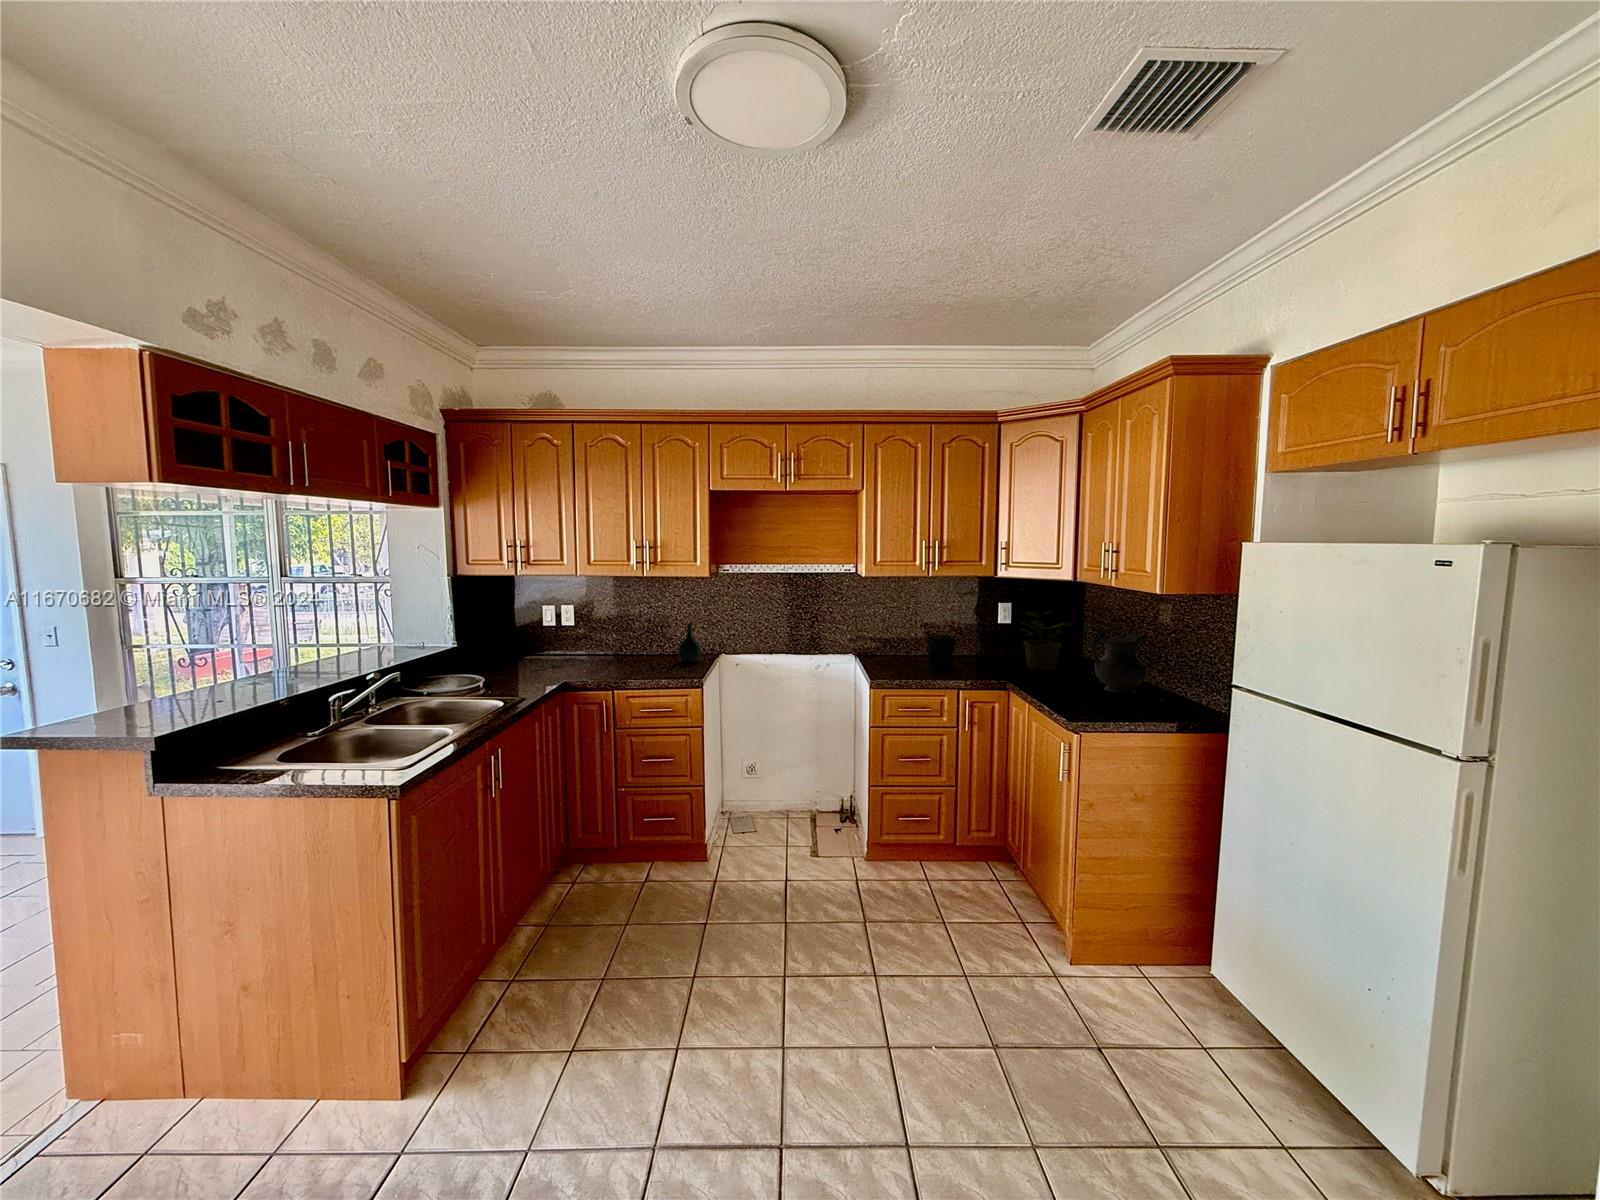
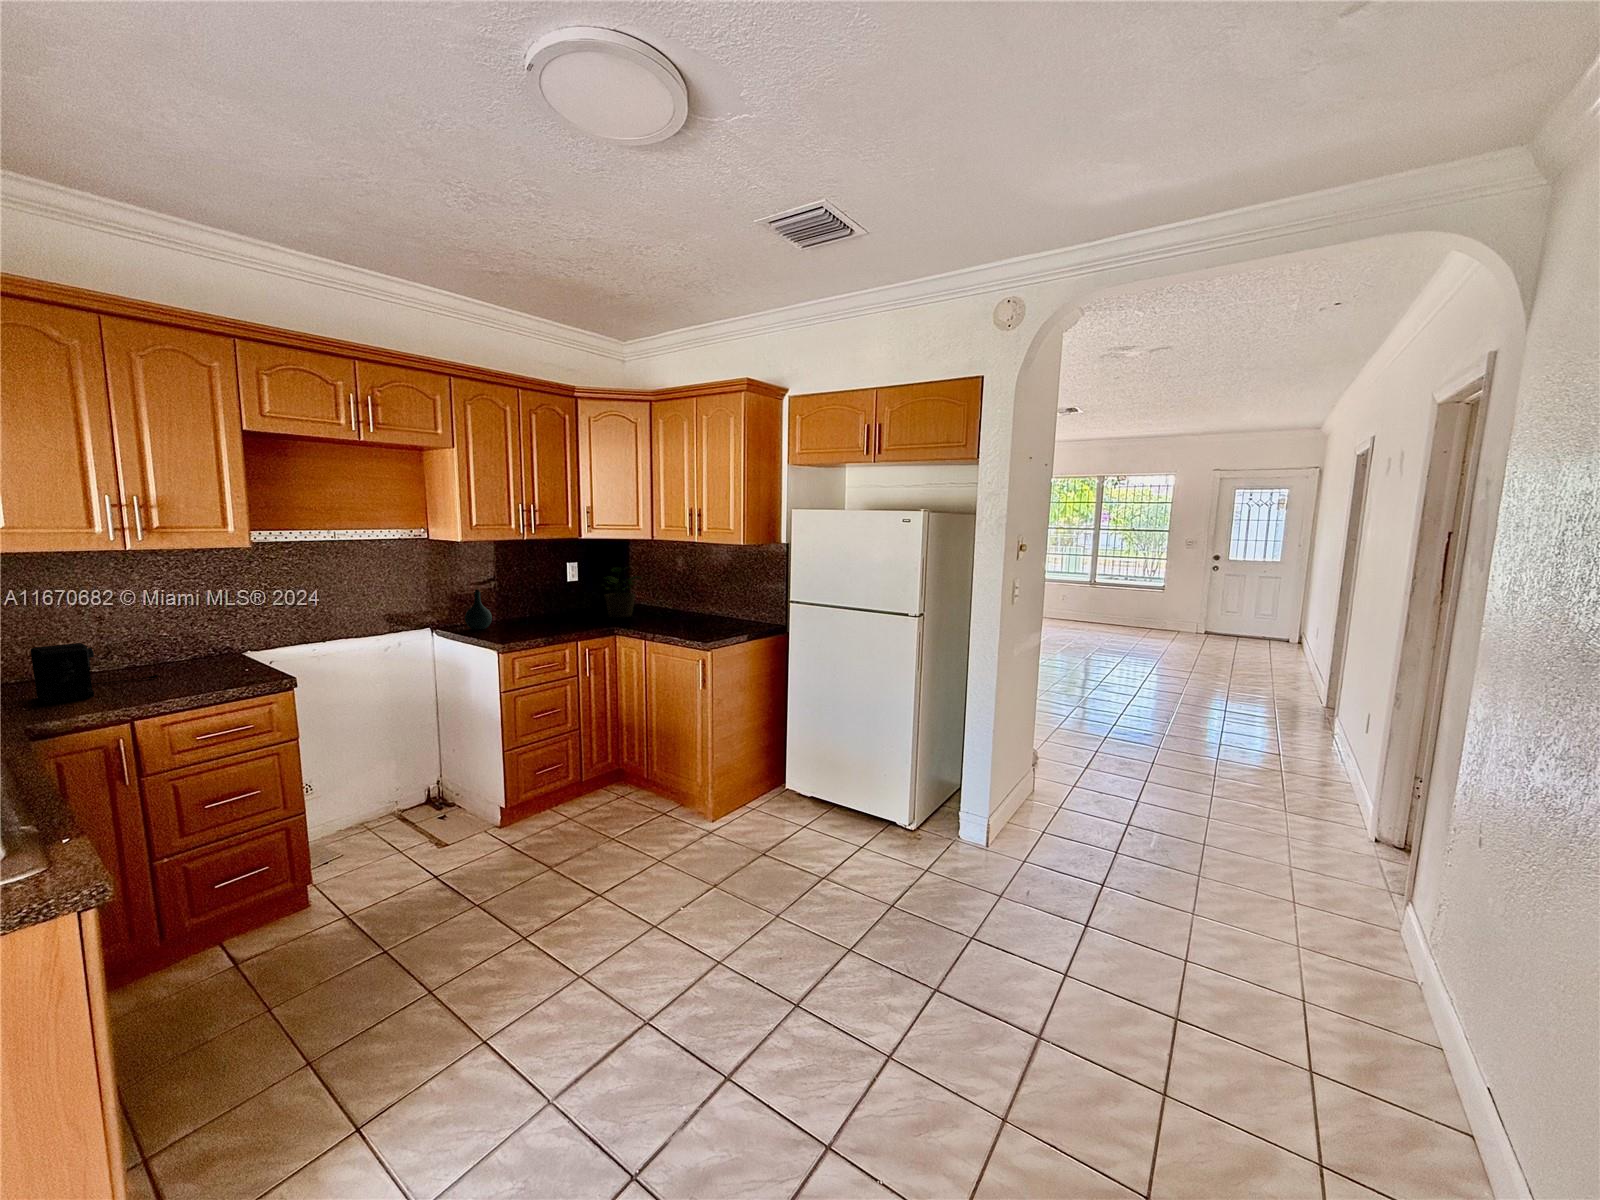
bottle: present [677,623,702,662] -> present [465,590,492,629]
ceramic pitcher: present [1091,632,1147,693] -> none [680,578,716,624]
coffee maker: present [928,635,979,670] -> present [31,643,158,704]

